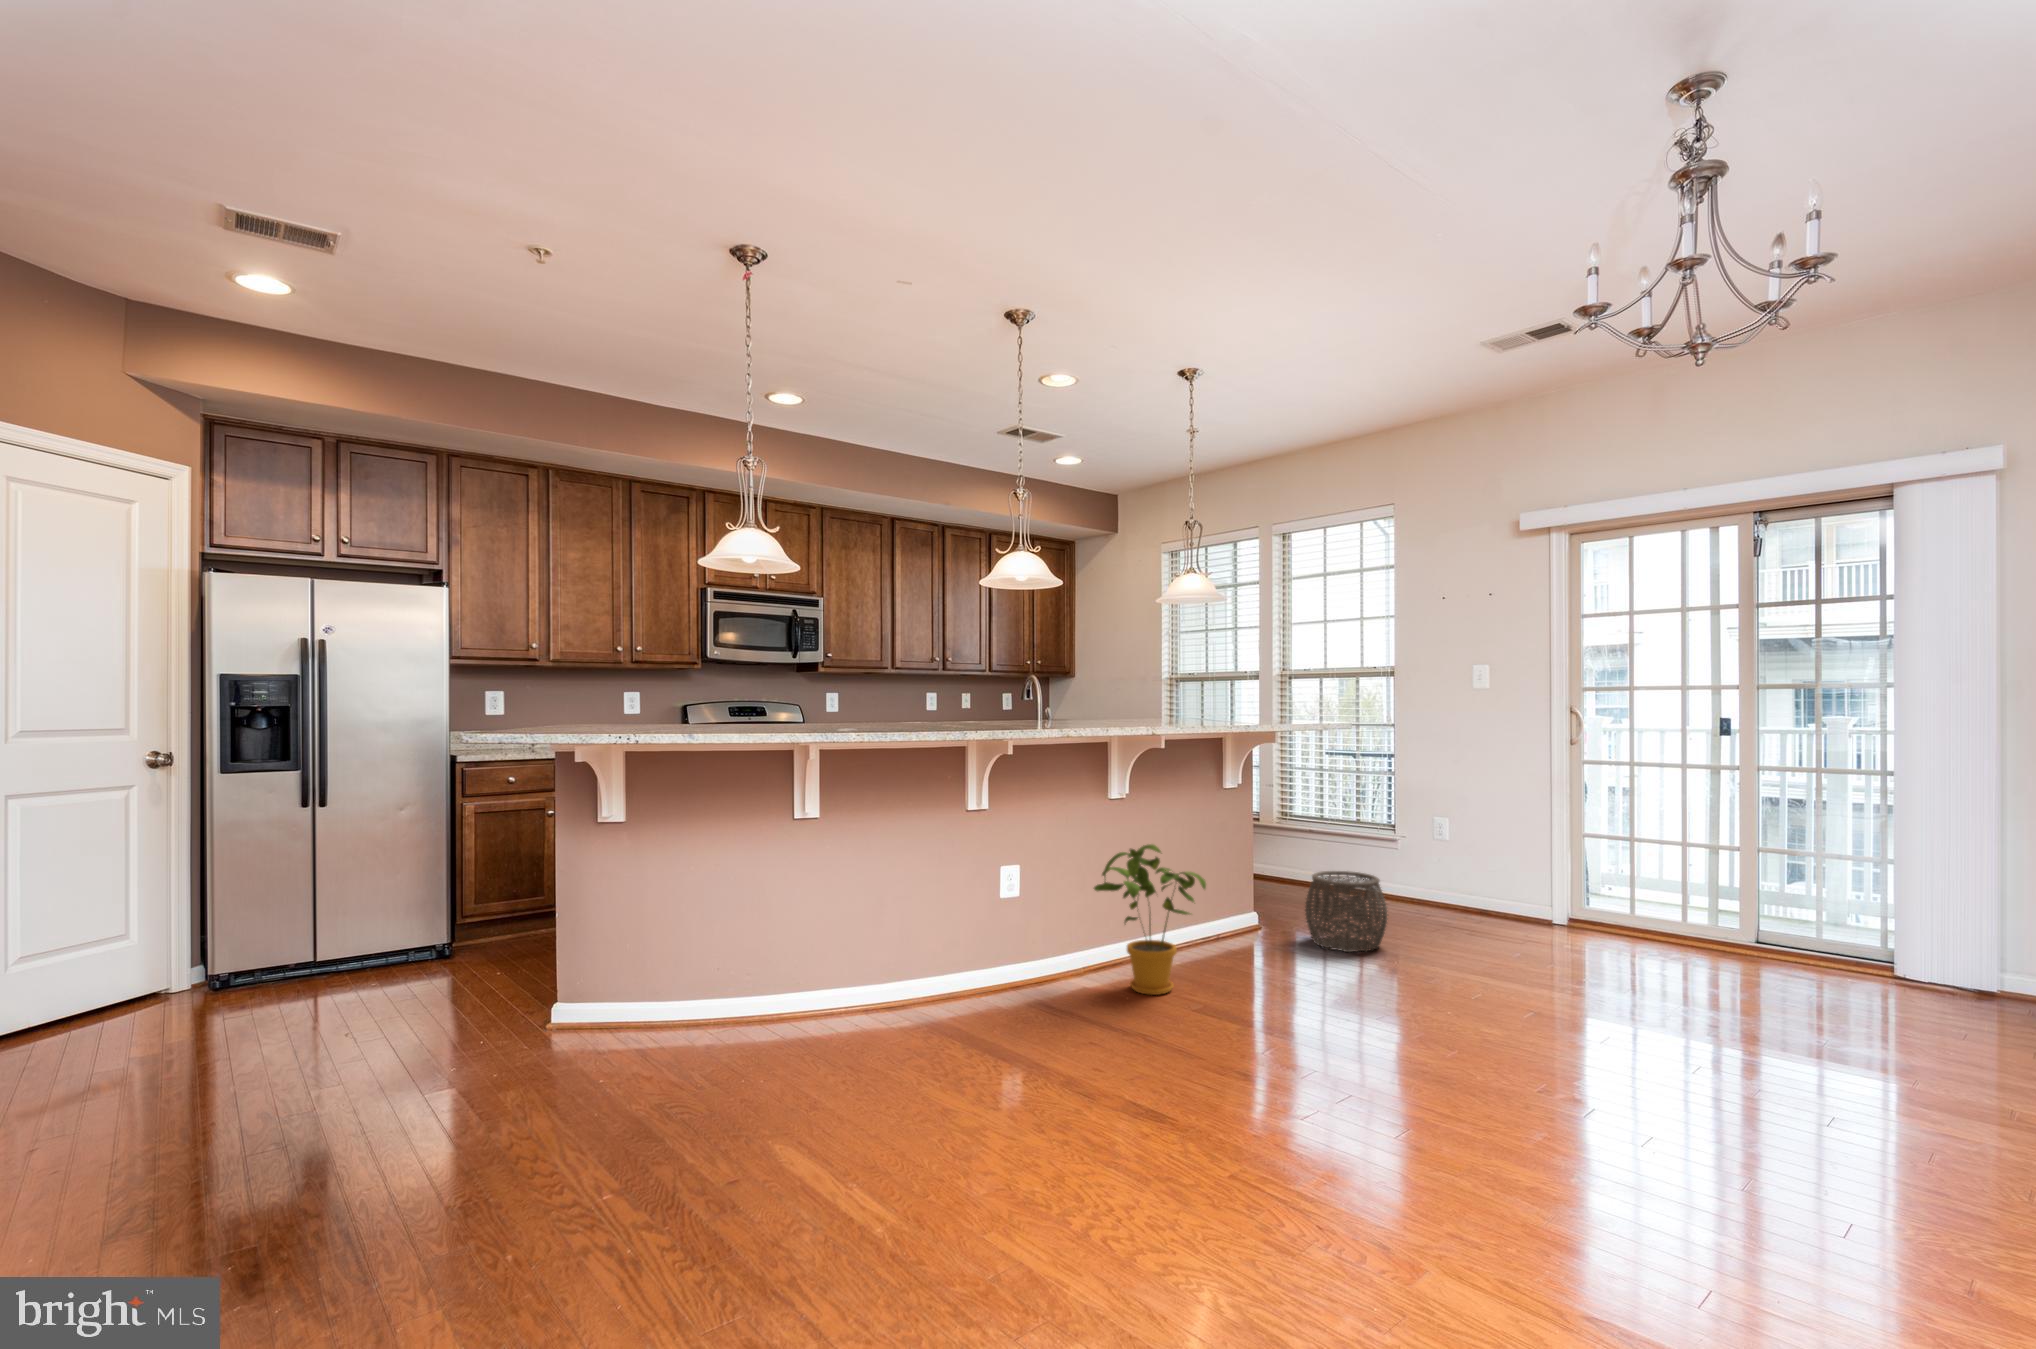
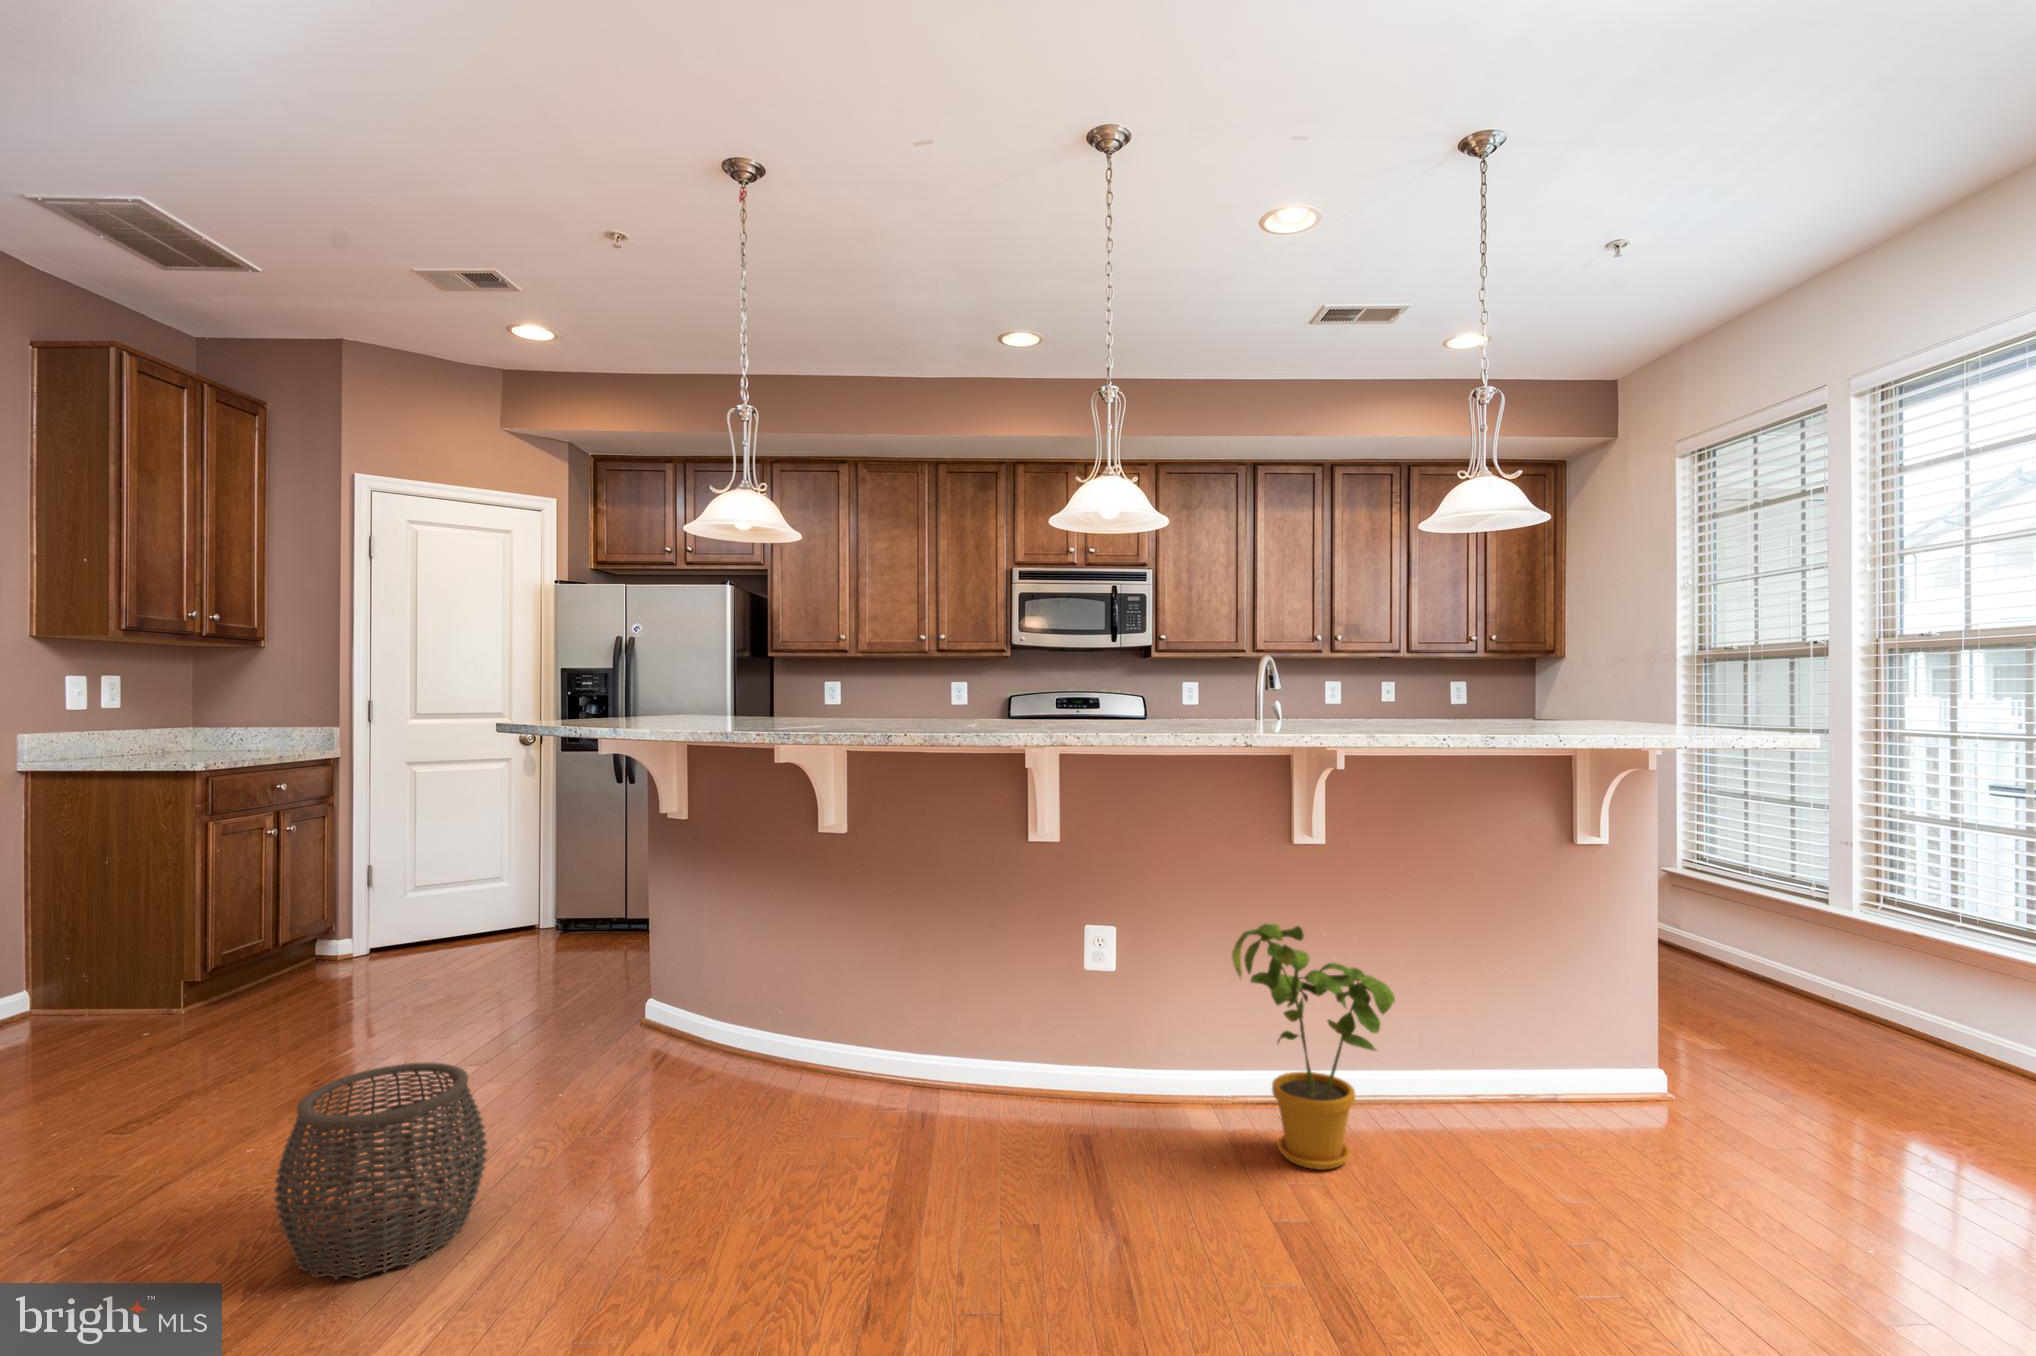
woven basket: present [1305,871,1388,952] -> present [274,1063,487,1280]

